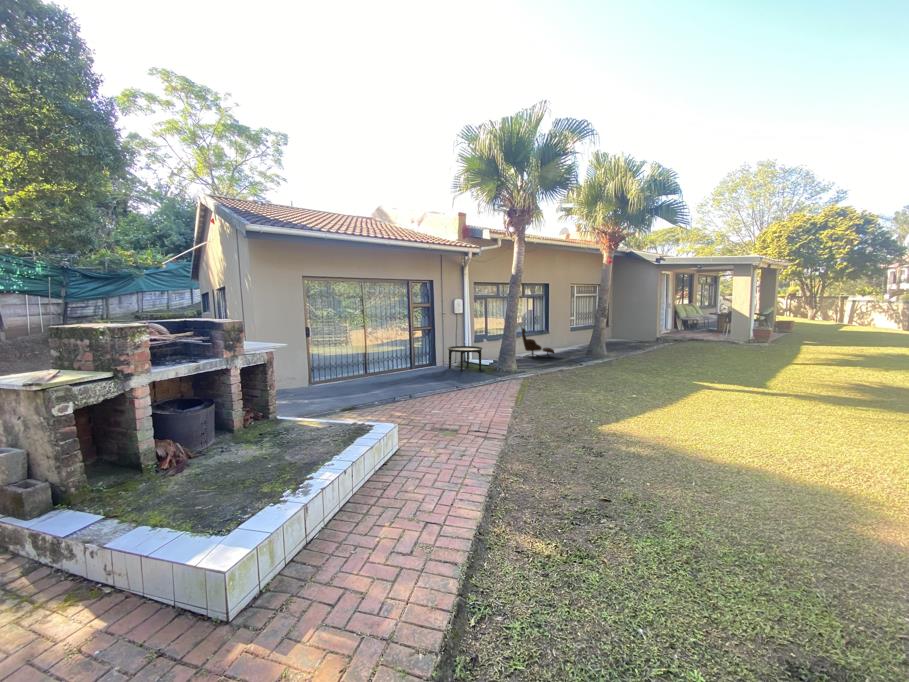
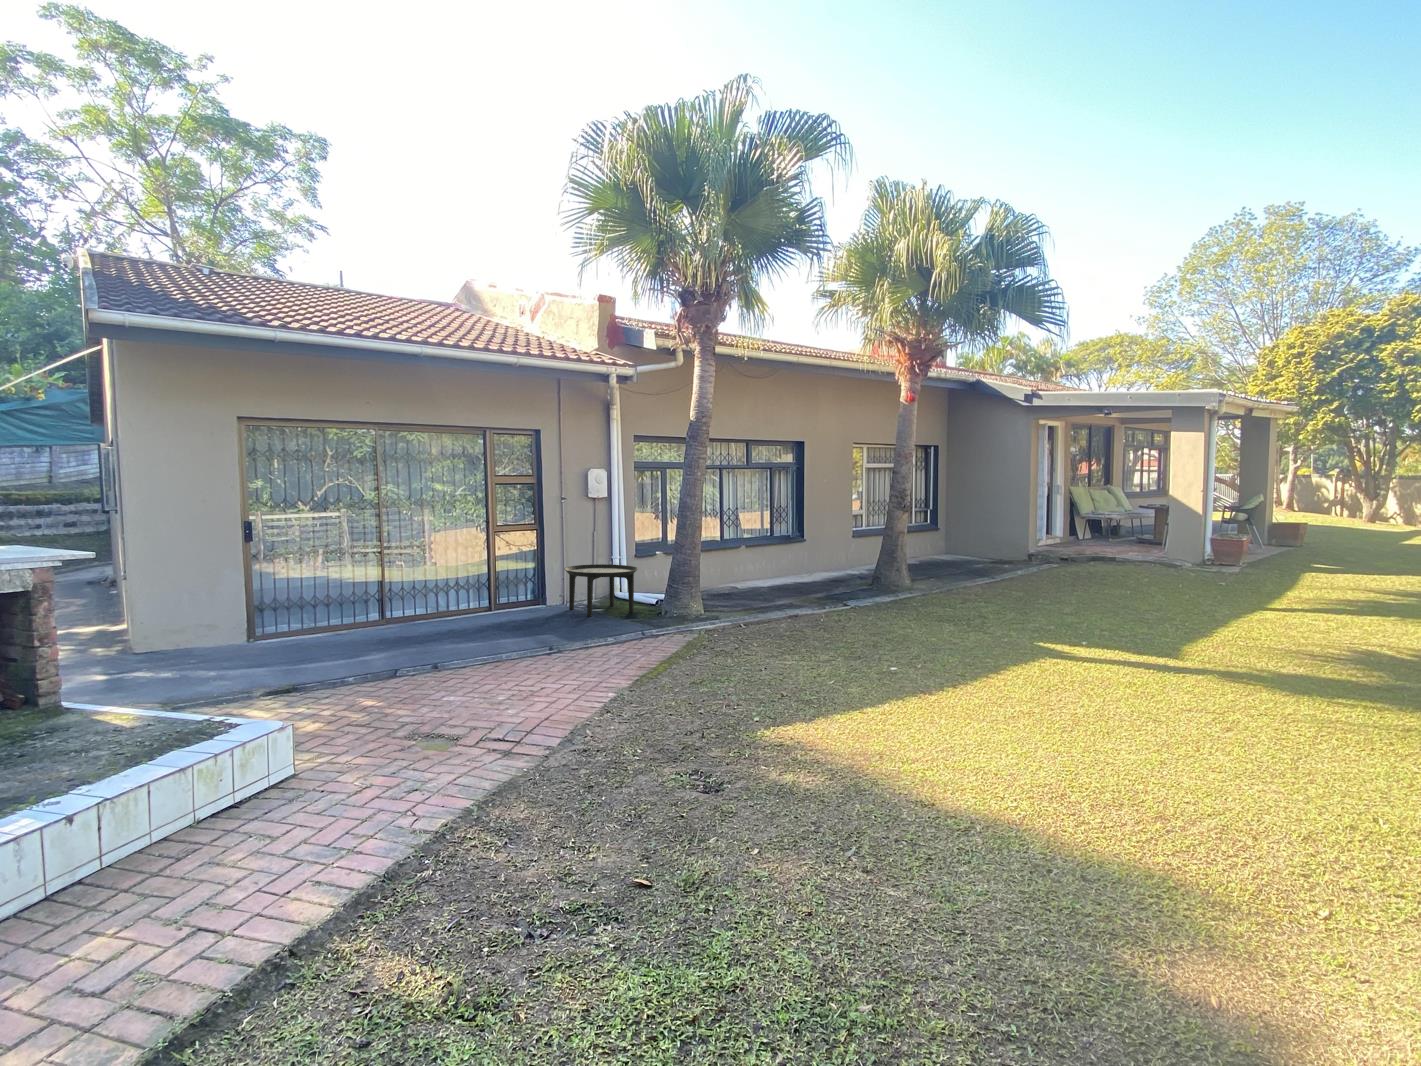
lounge chair: present [522,328,554,358] -> none [736,529,802,591]

